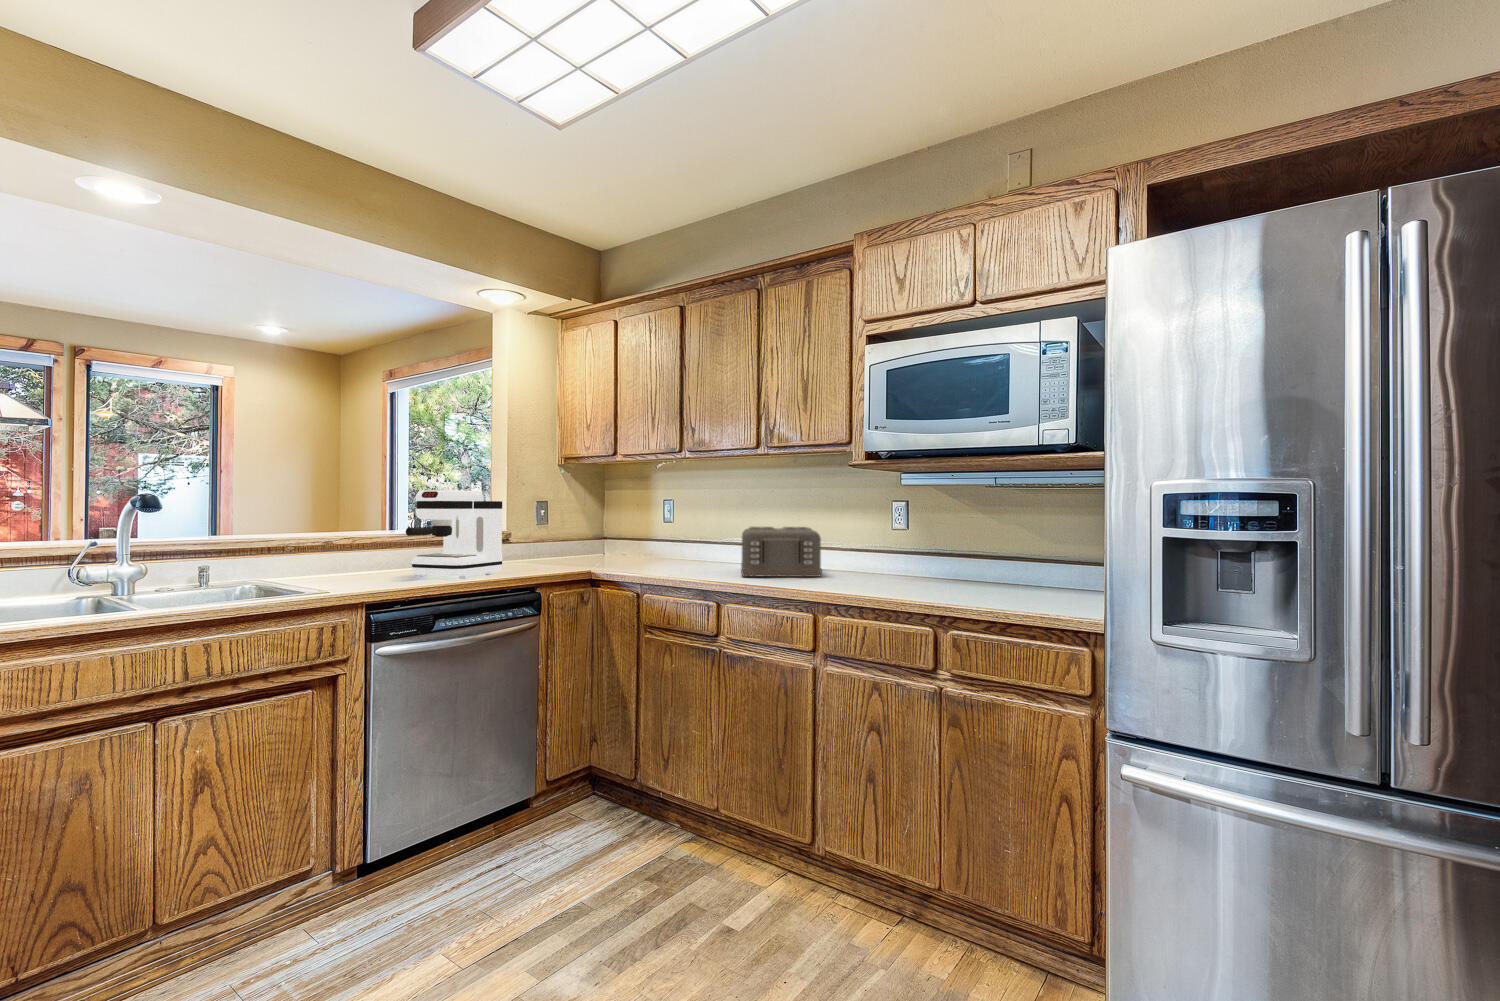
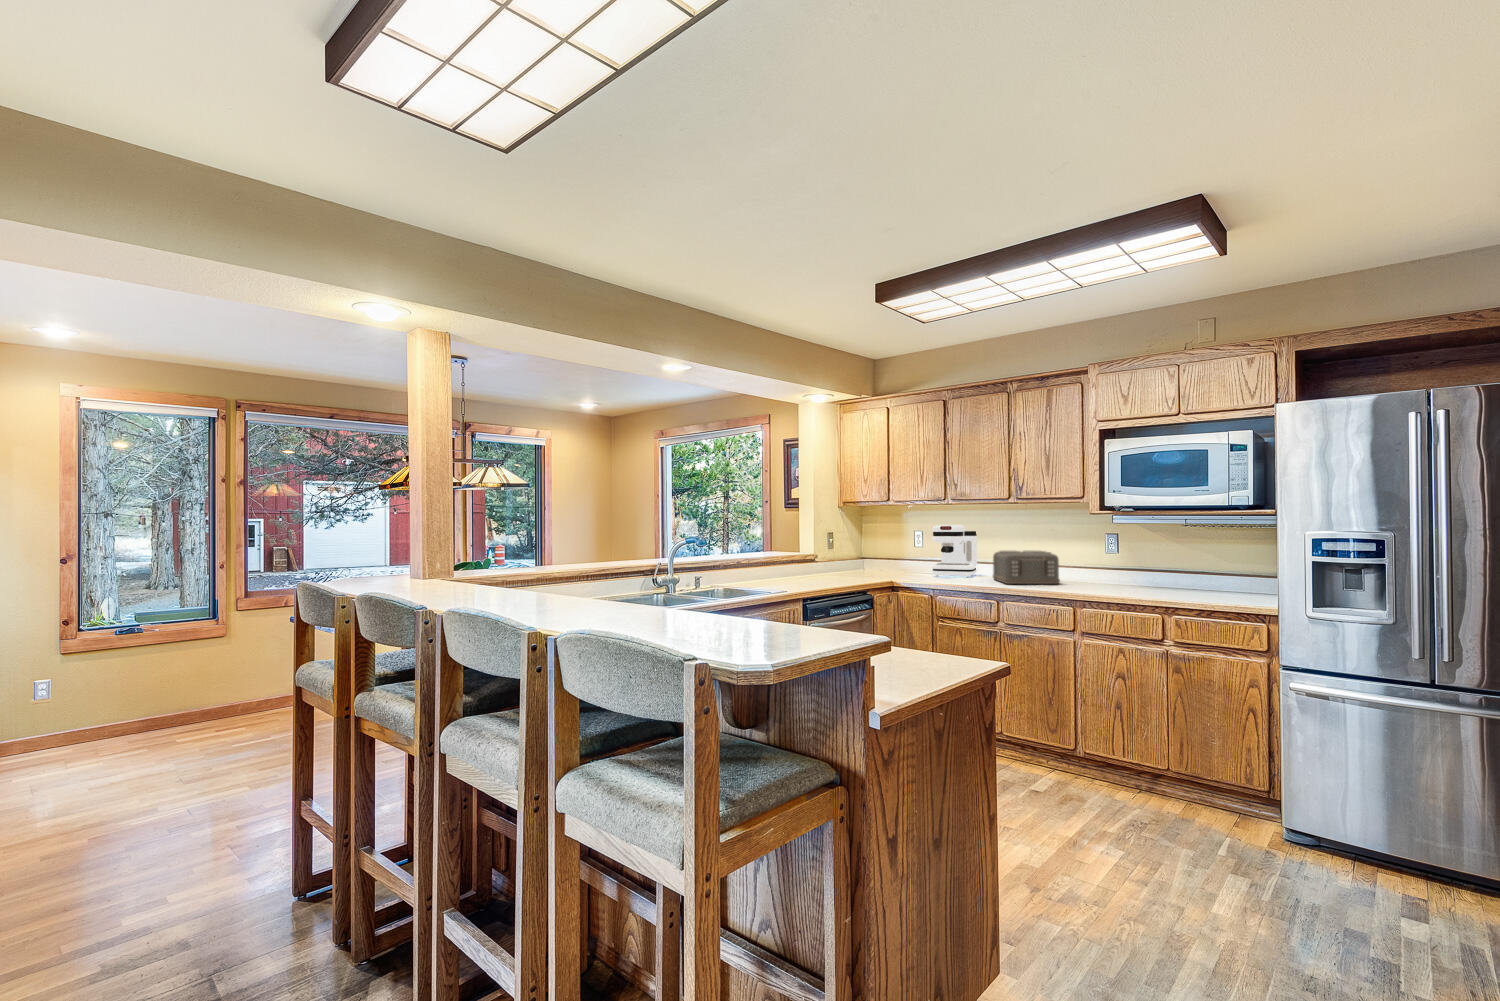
coffee maker: present [406,490,503,578] -> present [932,525,977,577]

